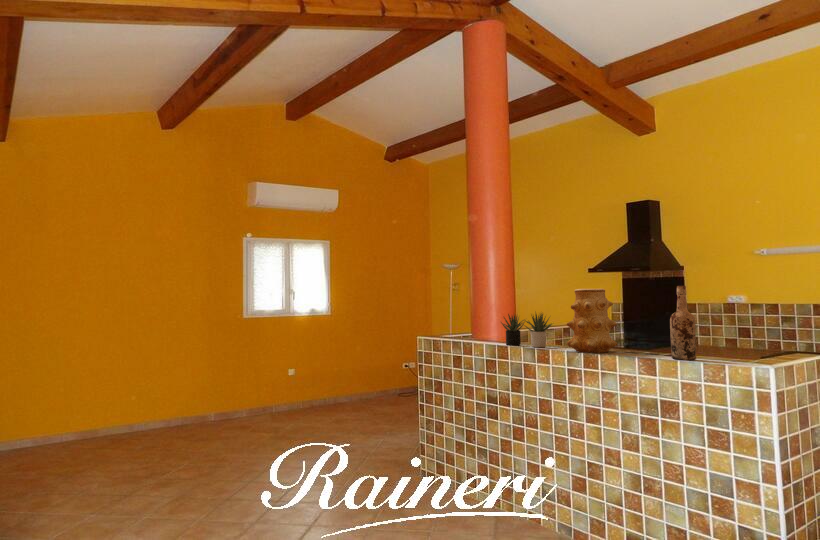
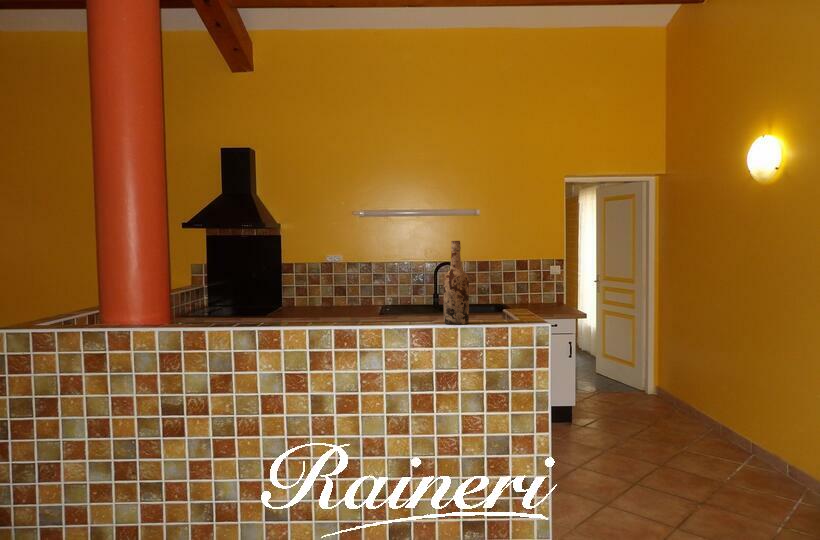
vase: present [567,289,617,353] -> none [304,243,368,327]
succulent plant: present [501,312,552,347] -> none [181,273,274,326]

